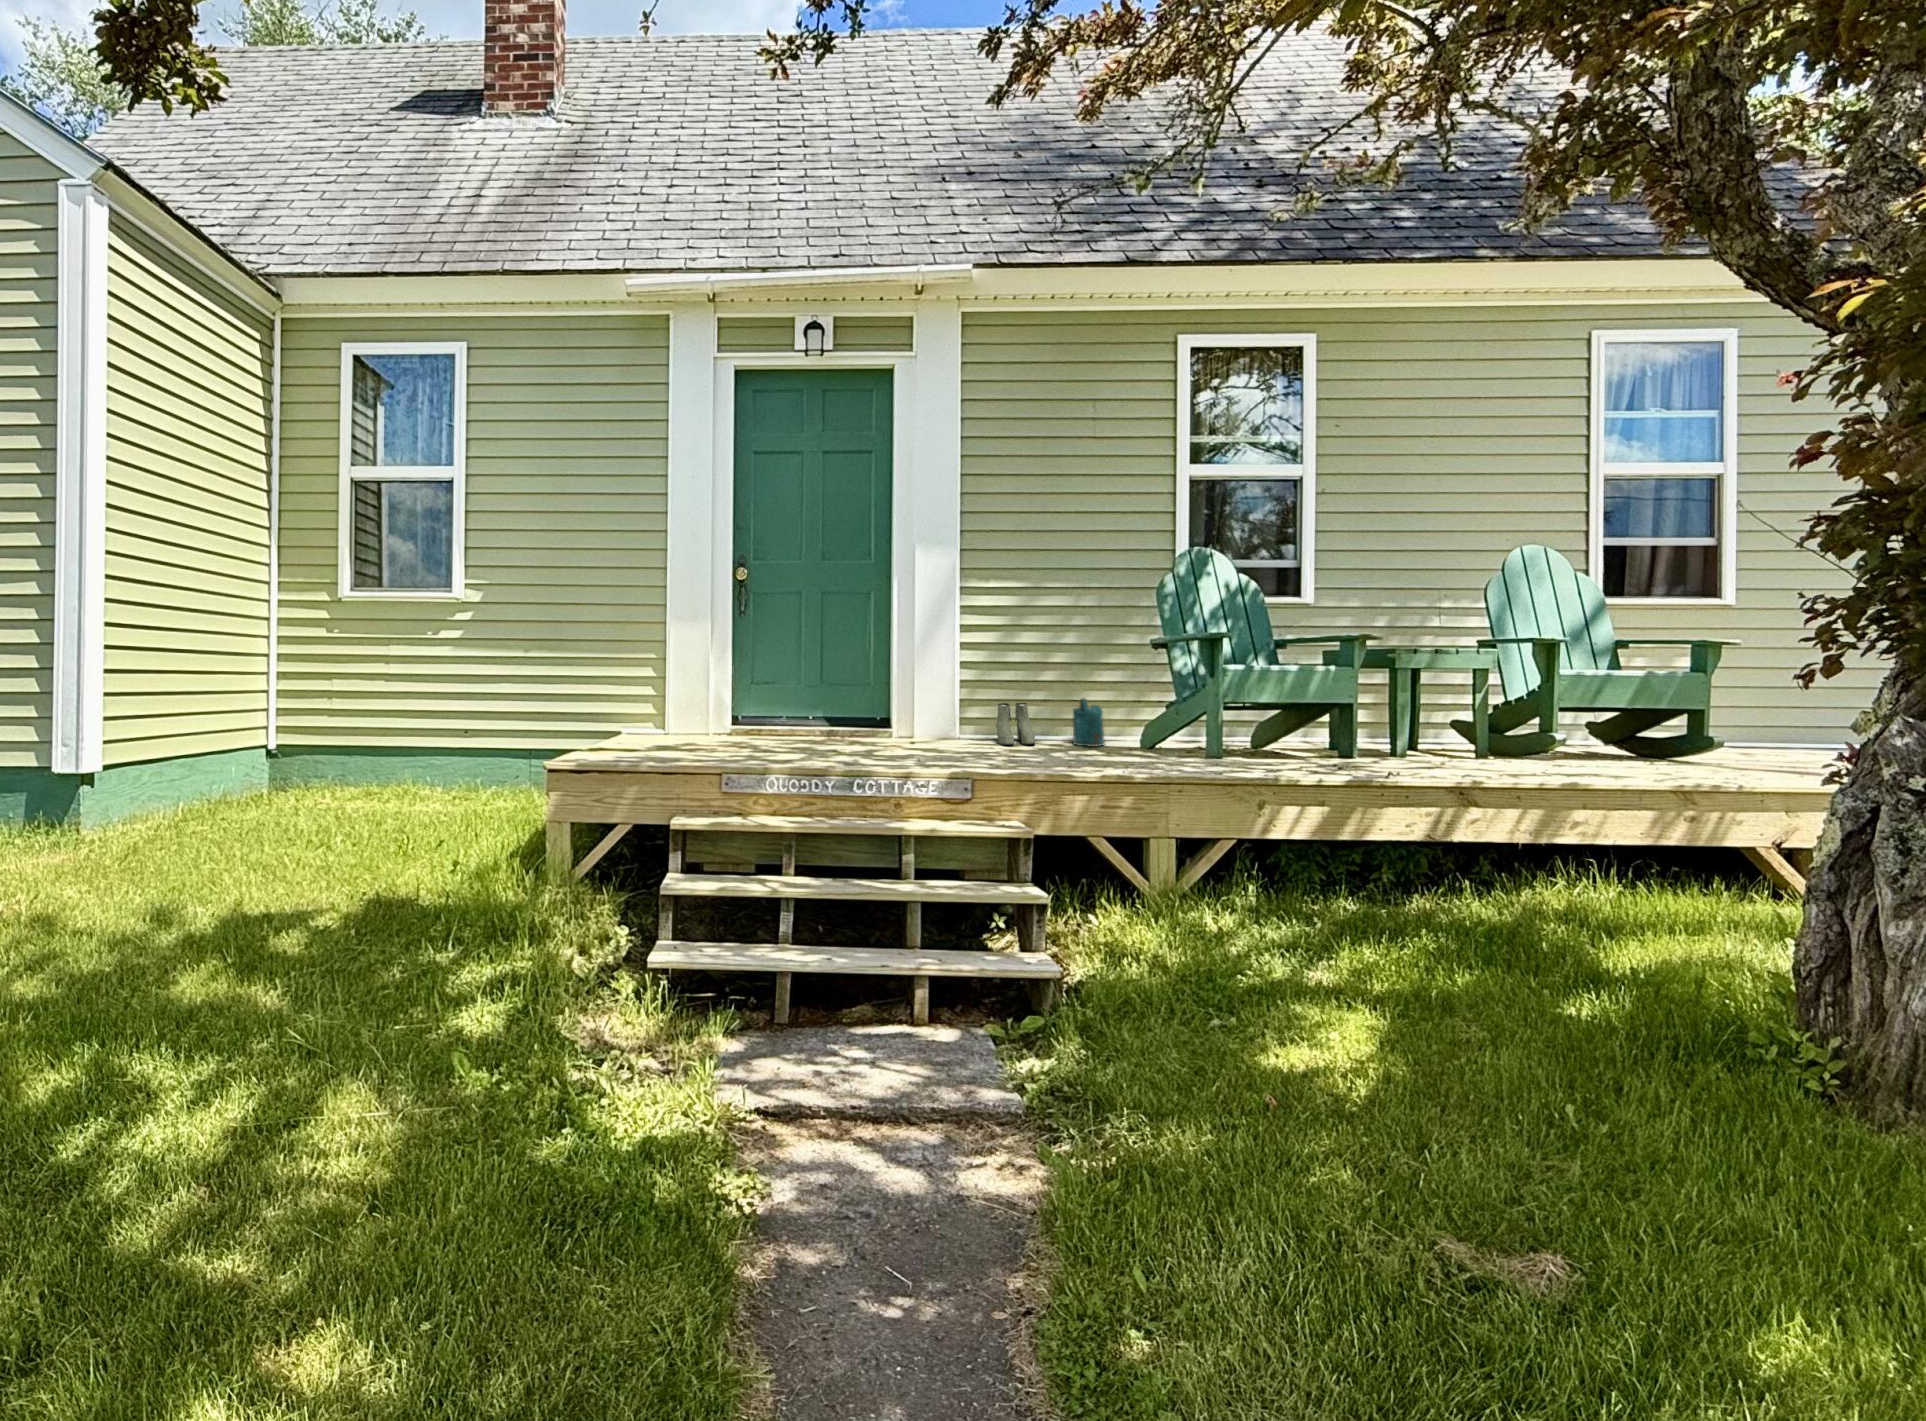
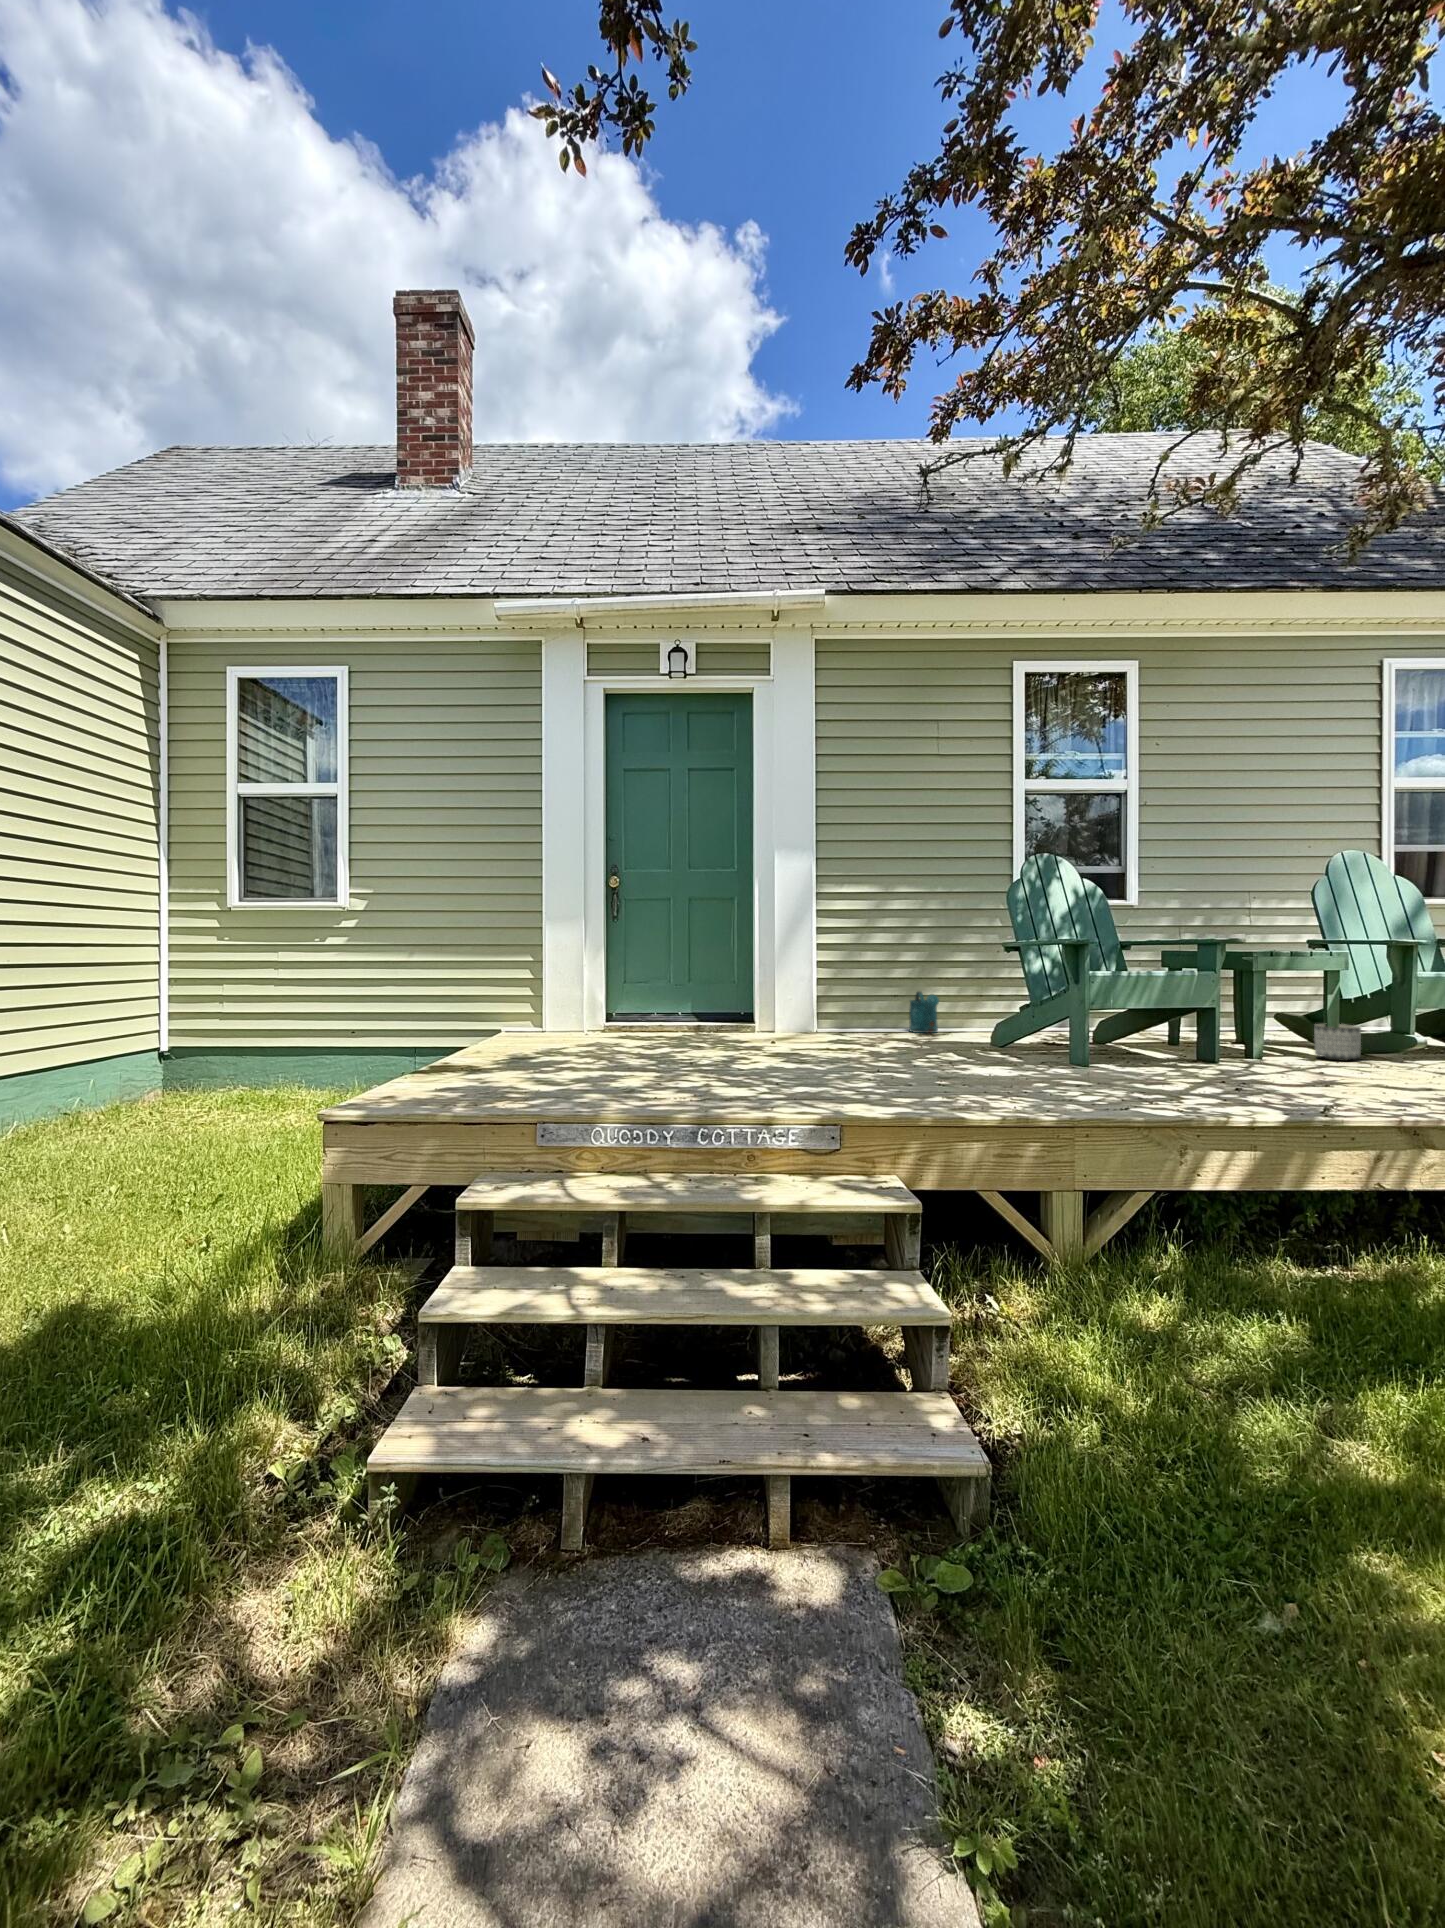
boots: present [996,703,1035,745] -> none [840,996,875,1032]
planter: none [1483,751,1529,791] -> present [1314,1024,1361,1061]

